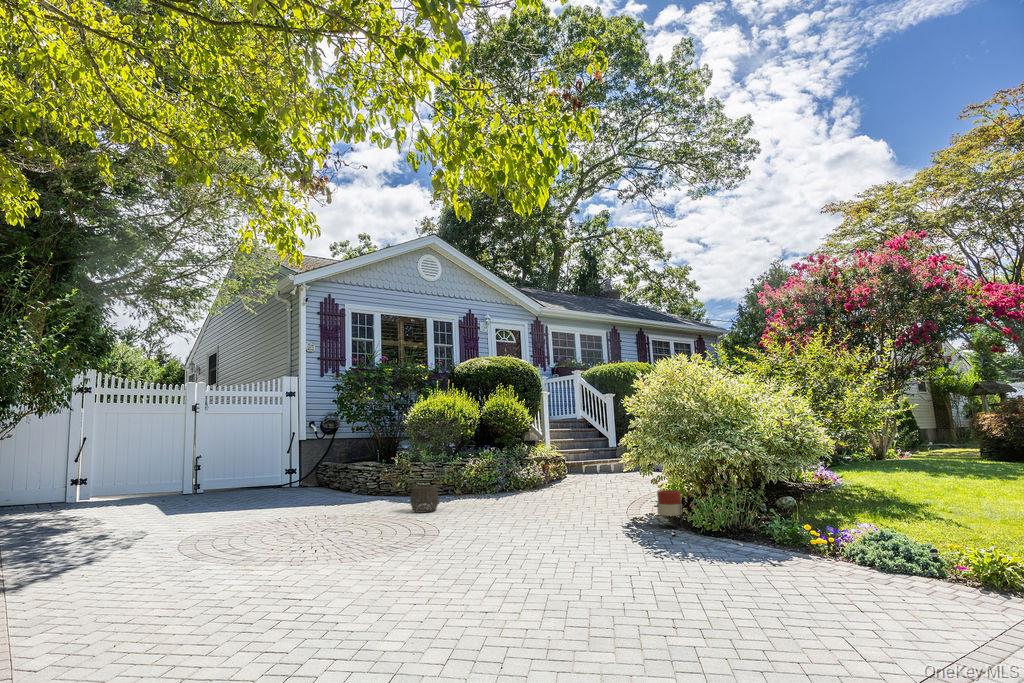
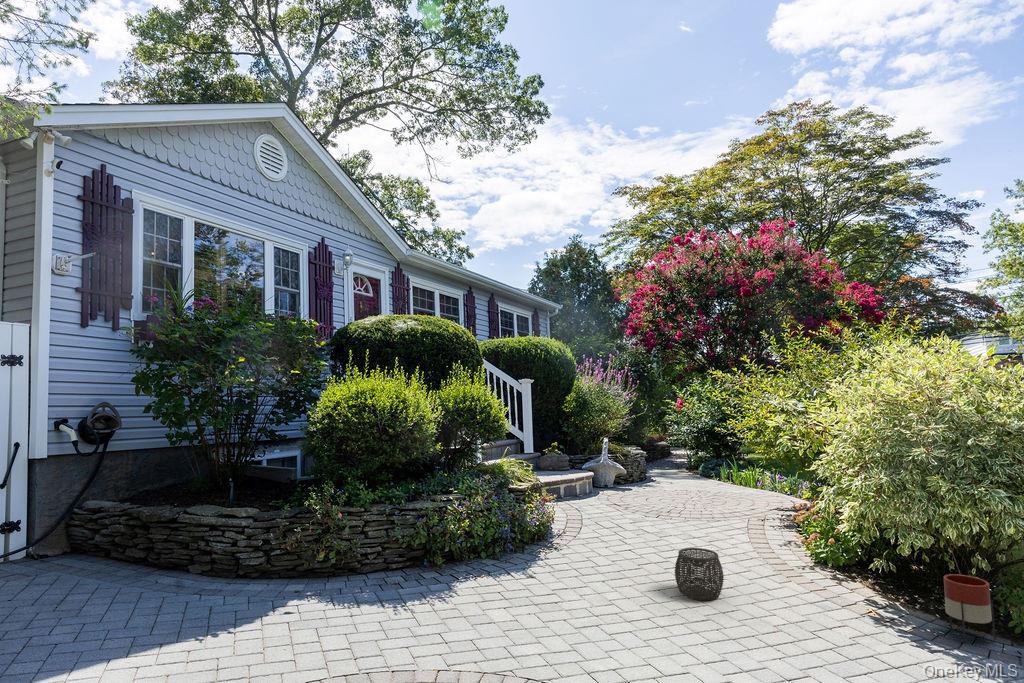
woven basket: present [410,486,439,513] -> present [675,548,724,600]

